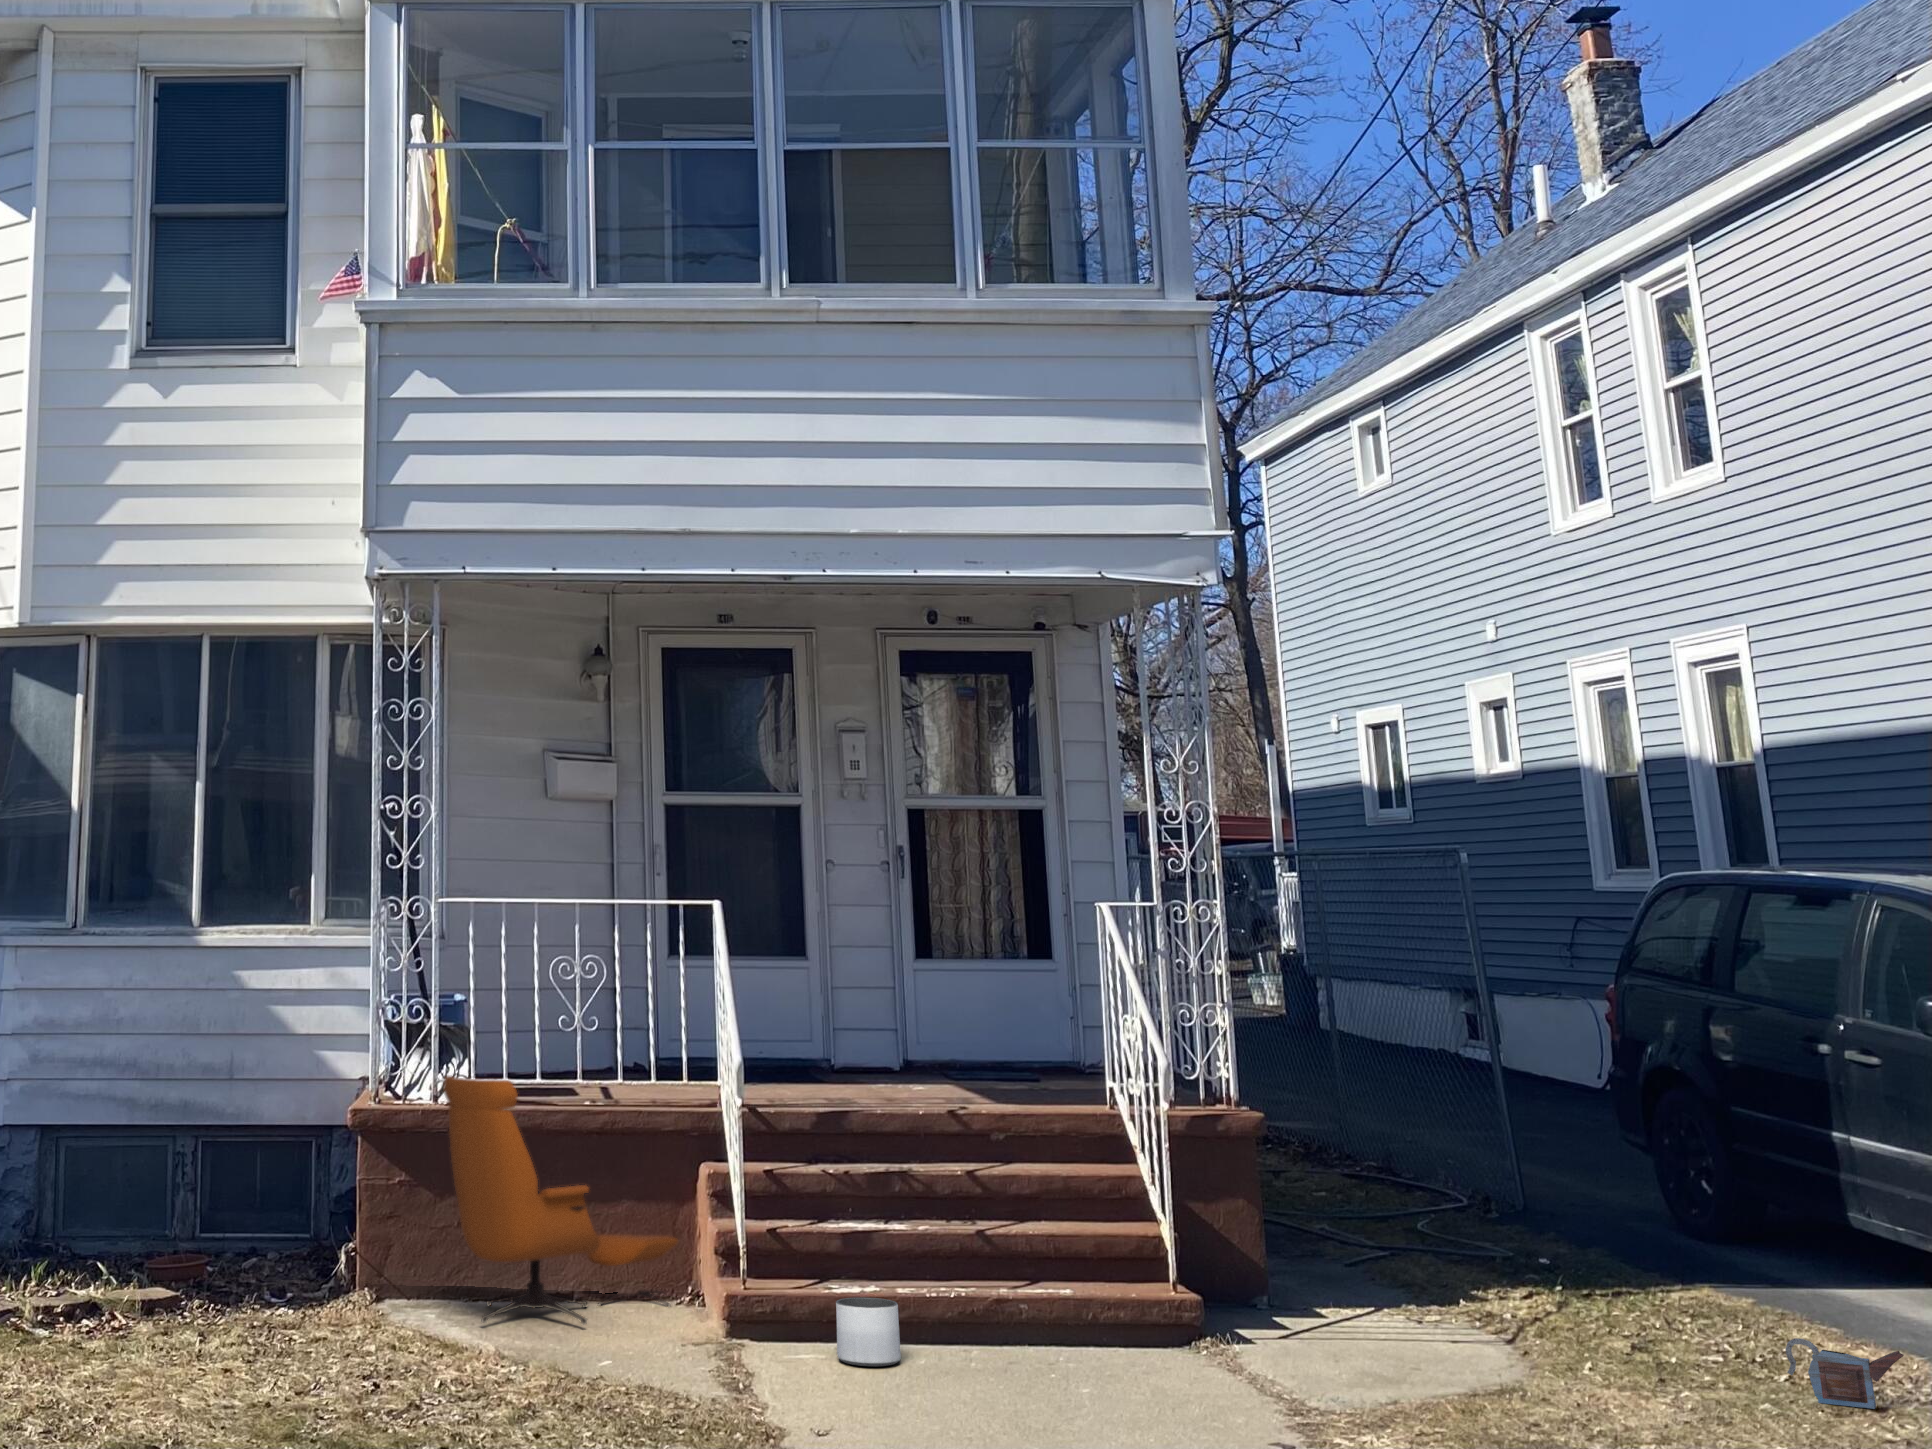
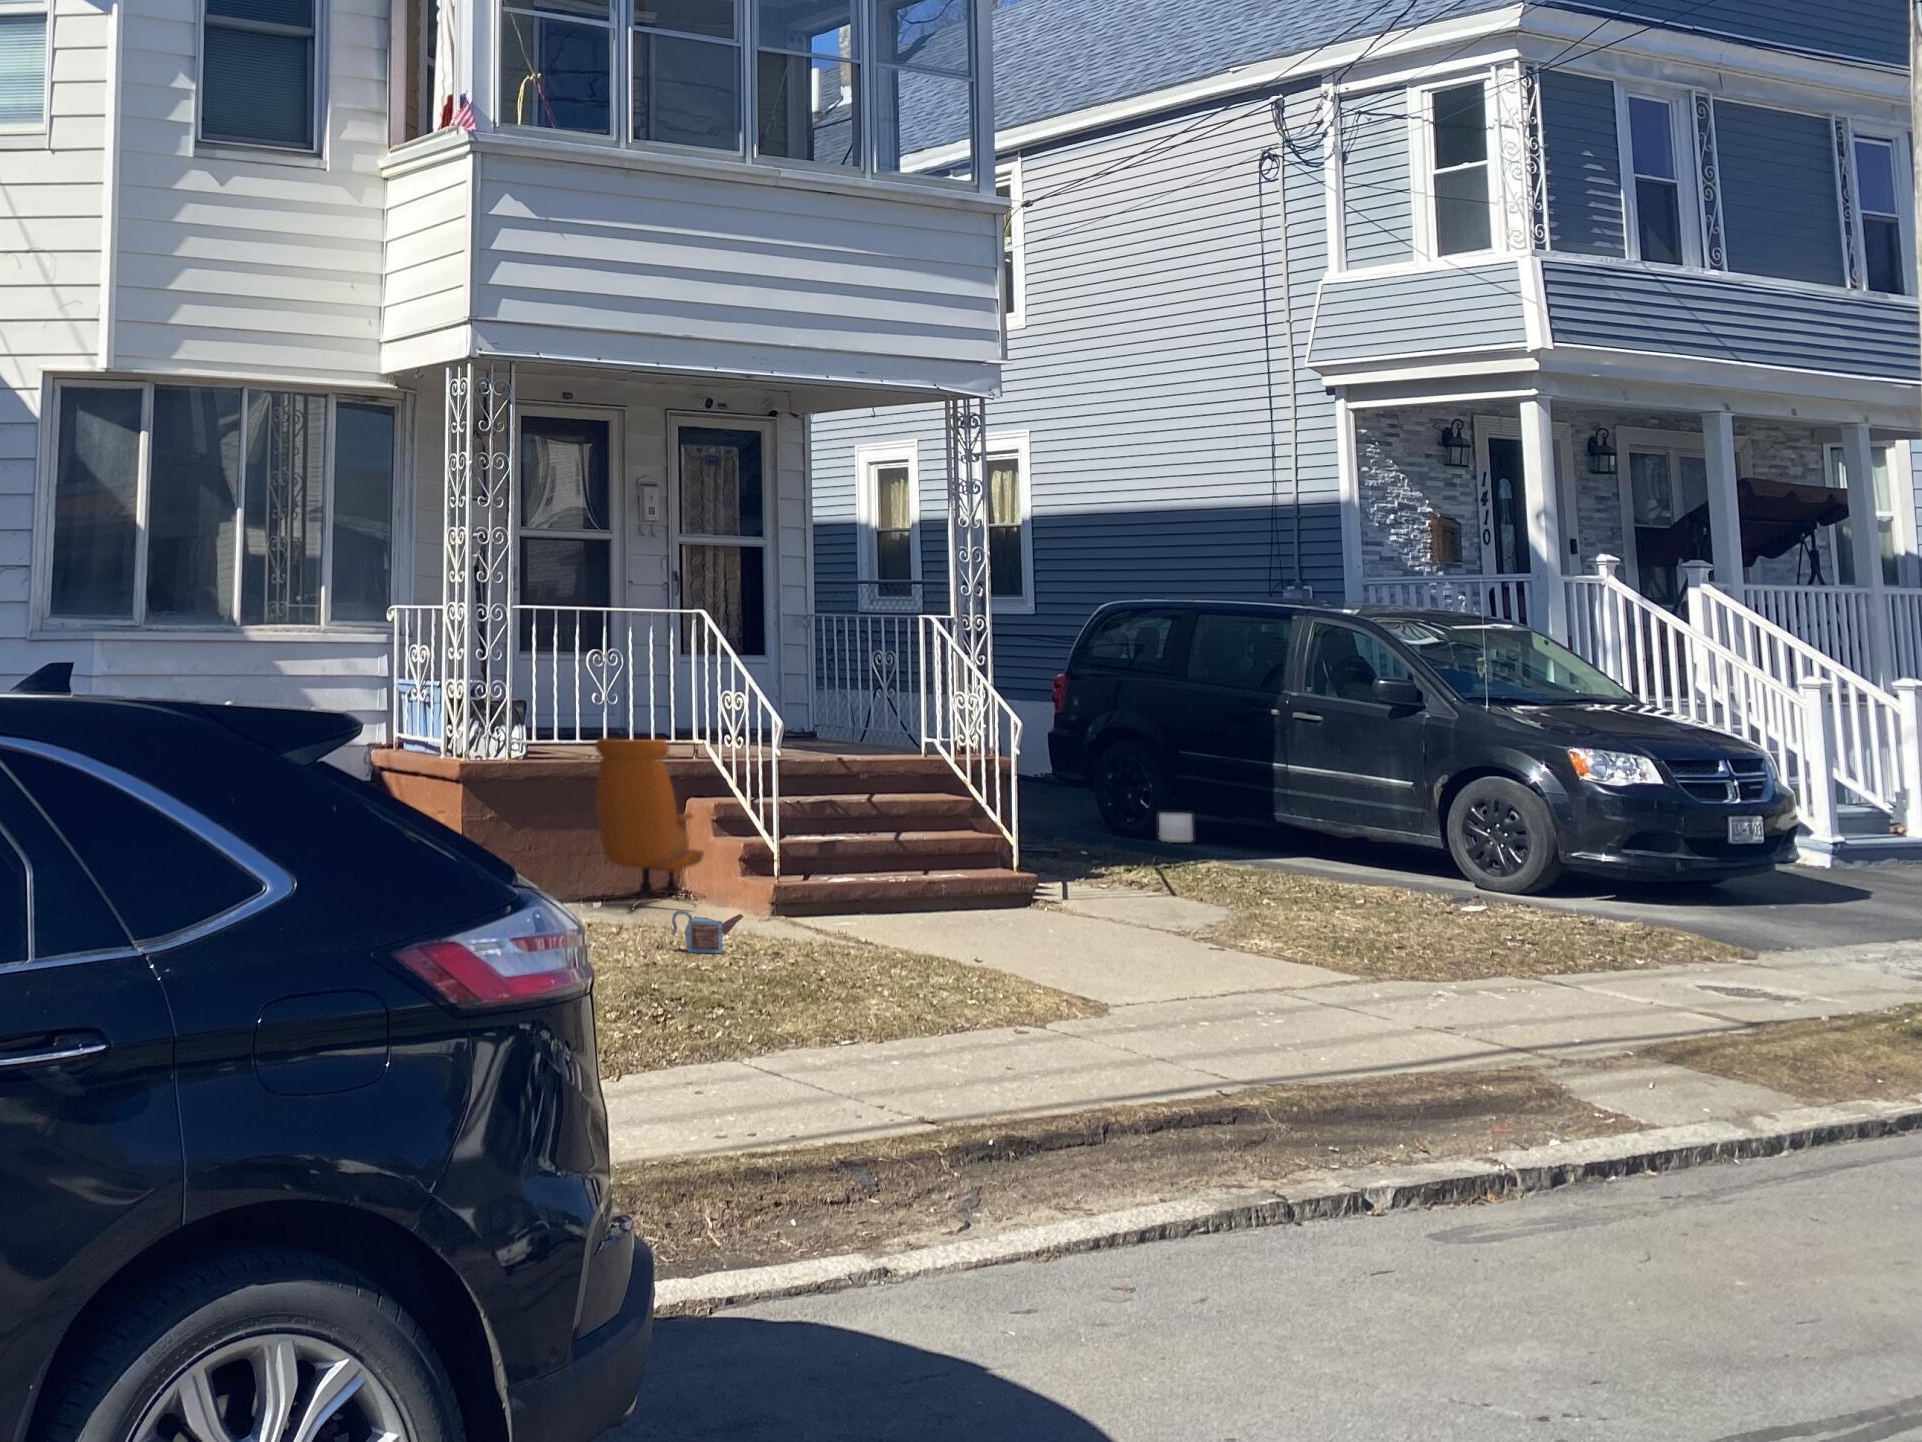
planter: present [836,1297,901,1366] -> present [1159,812,1193,843]
watering can: present [1785,1338,1904,1409] -> present [671,910,744,953]

